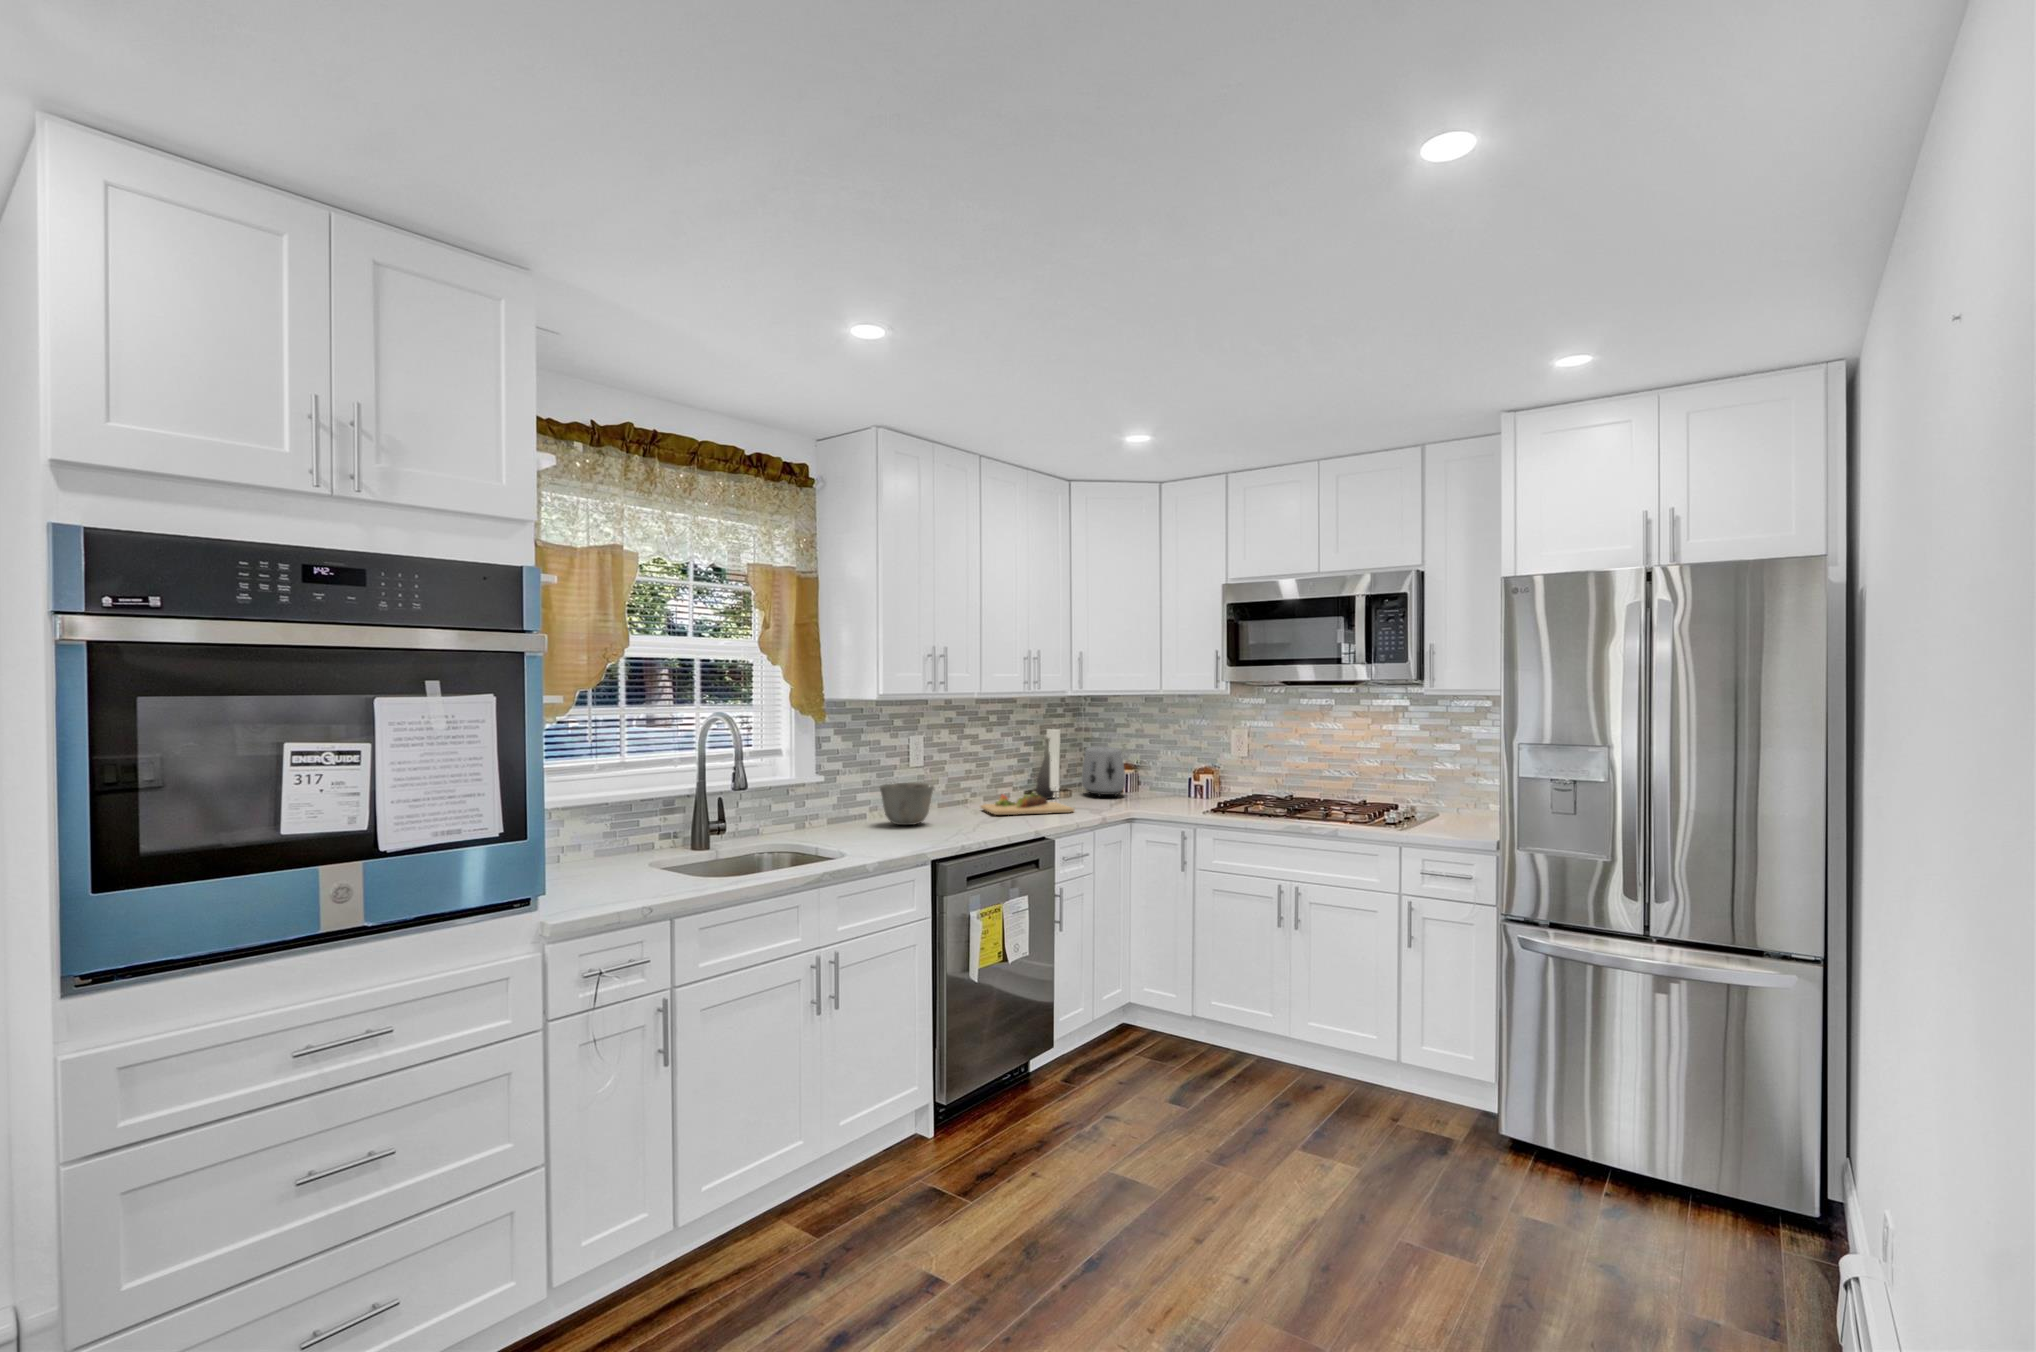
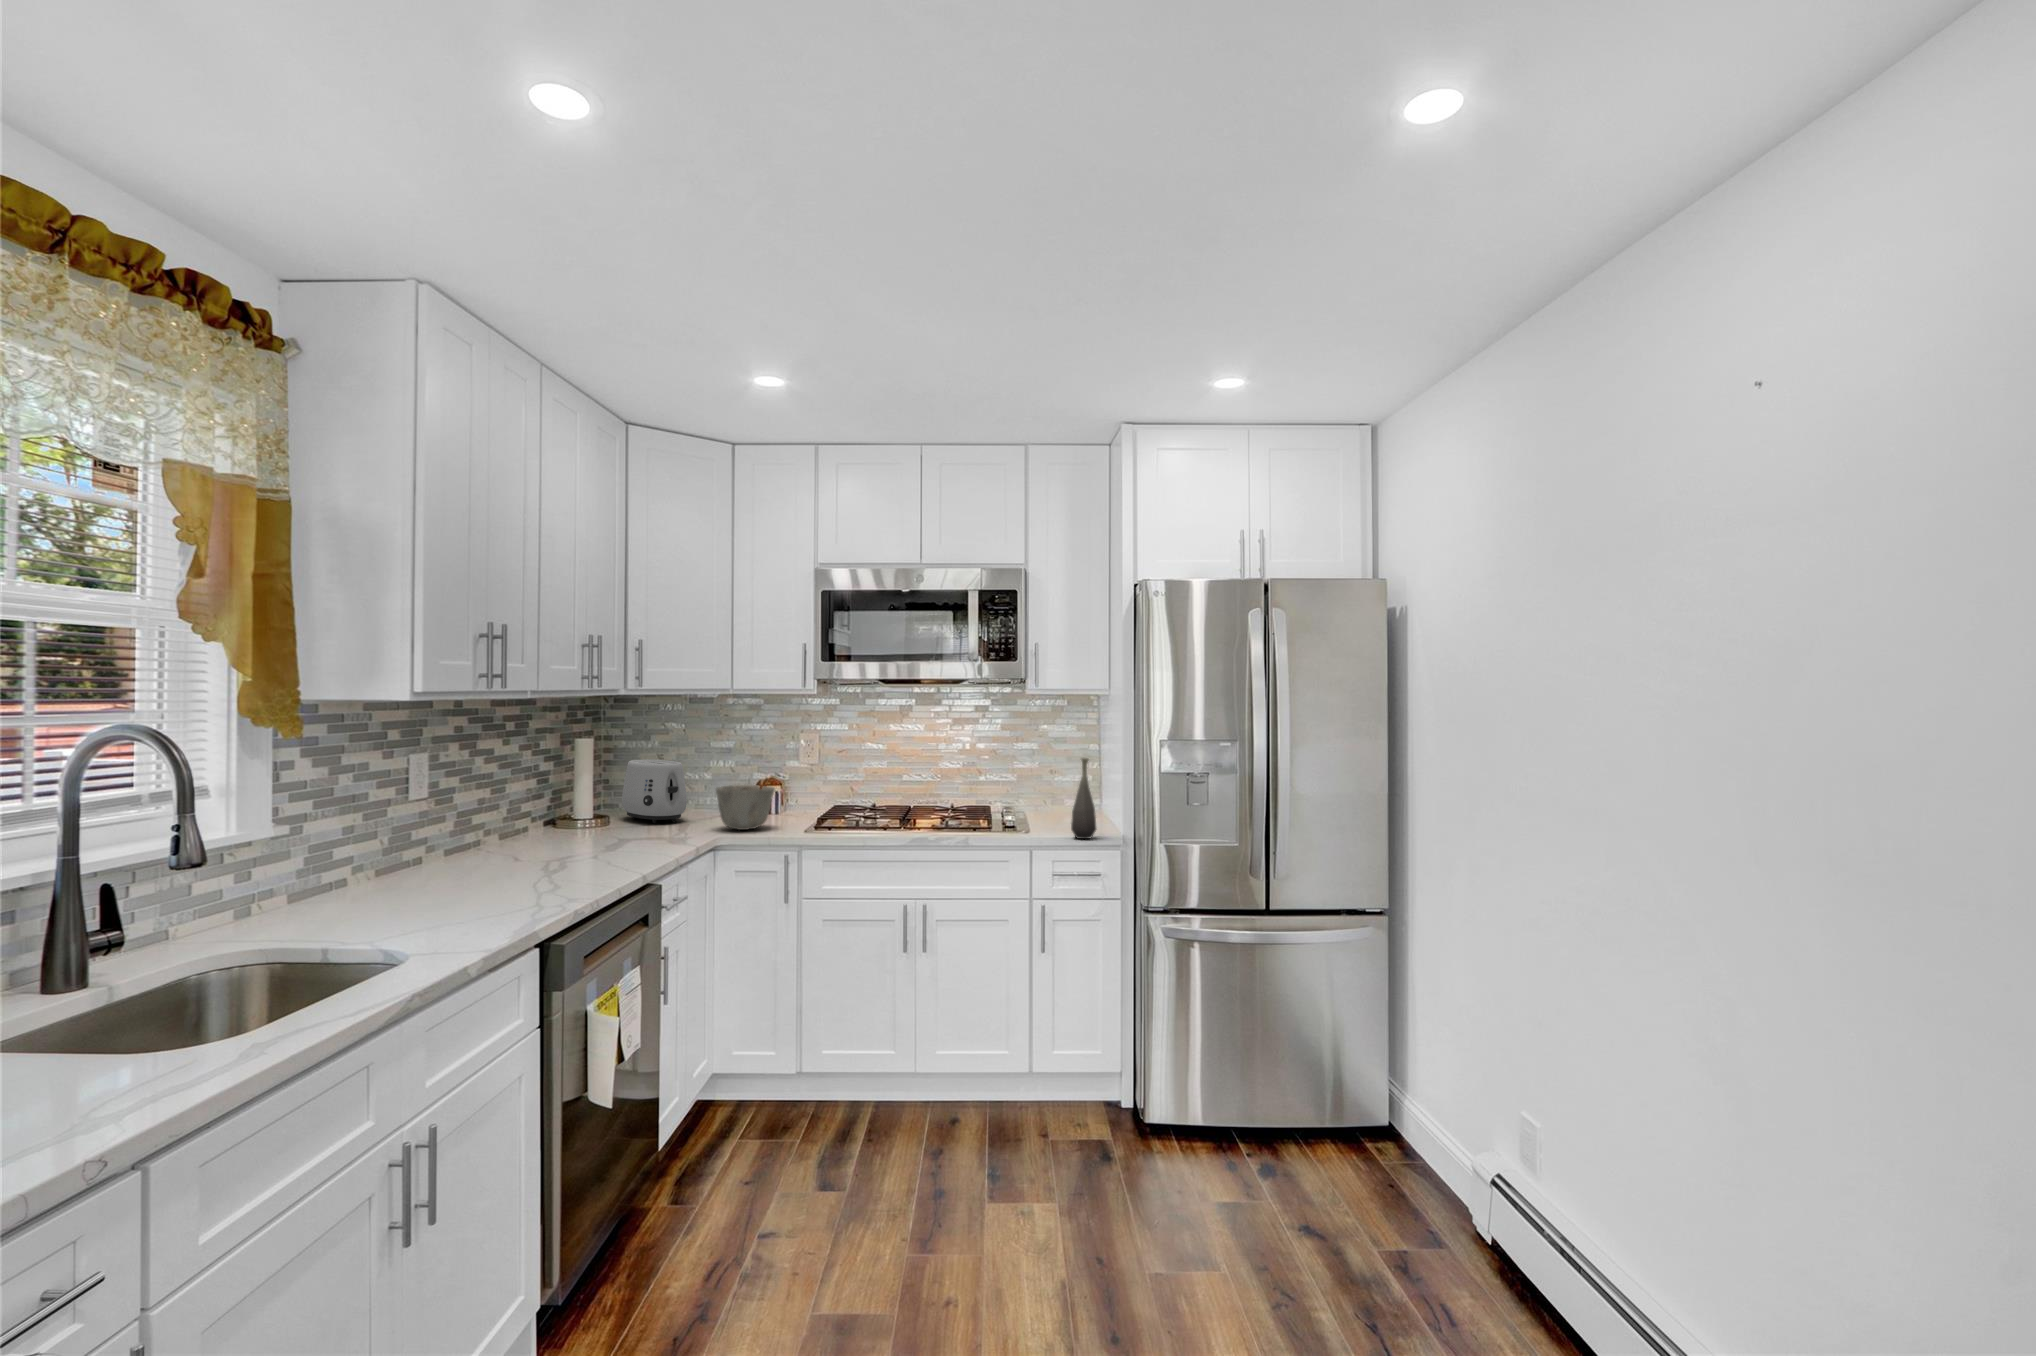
bottle: present [1036,738,1054,799] -> present [1071,758,1096,839]
ceramic bowl: present [880,783,934,825] -> present [716,785,775,830]
cutting board: present [981,793,1075,815] -> none [518,825,659,860]

